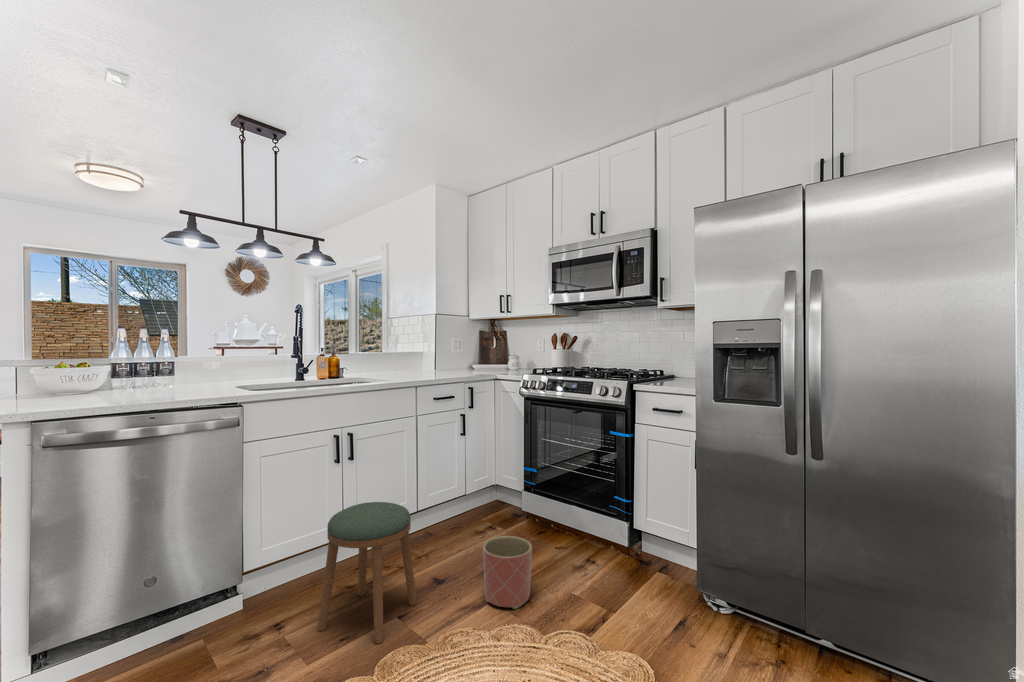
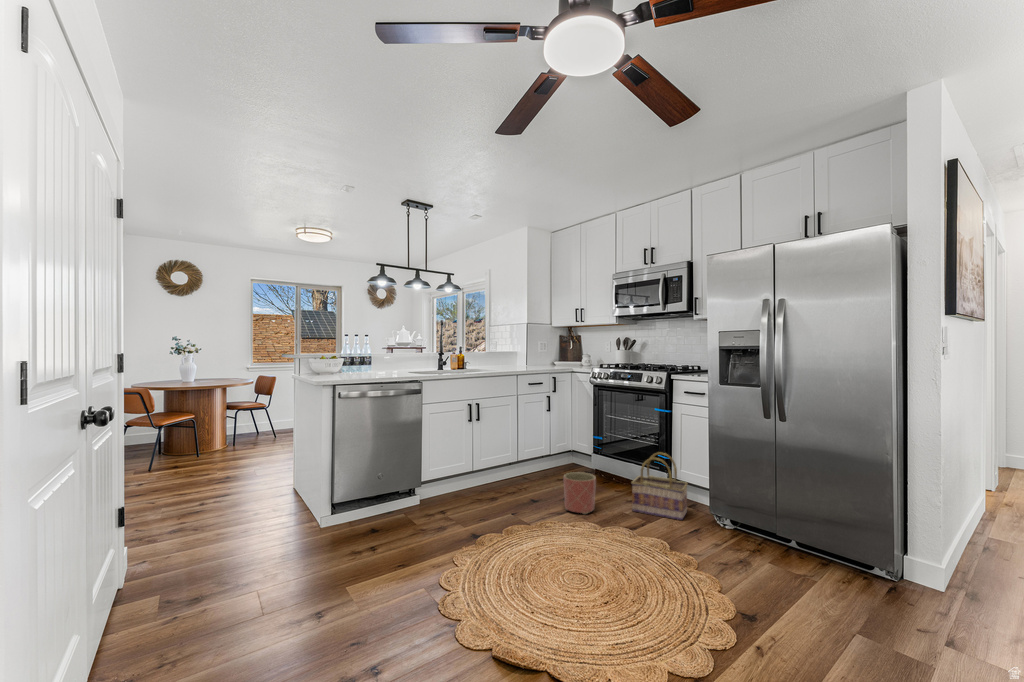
basket: none [584,499,665,608] -> present [631,452,688,520]
stool: present [318,502,417,643] -> none [466,444,522,521]

